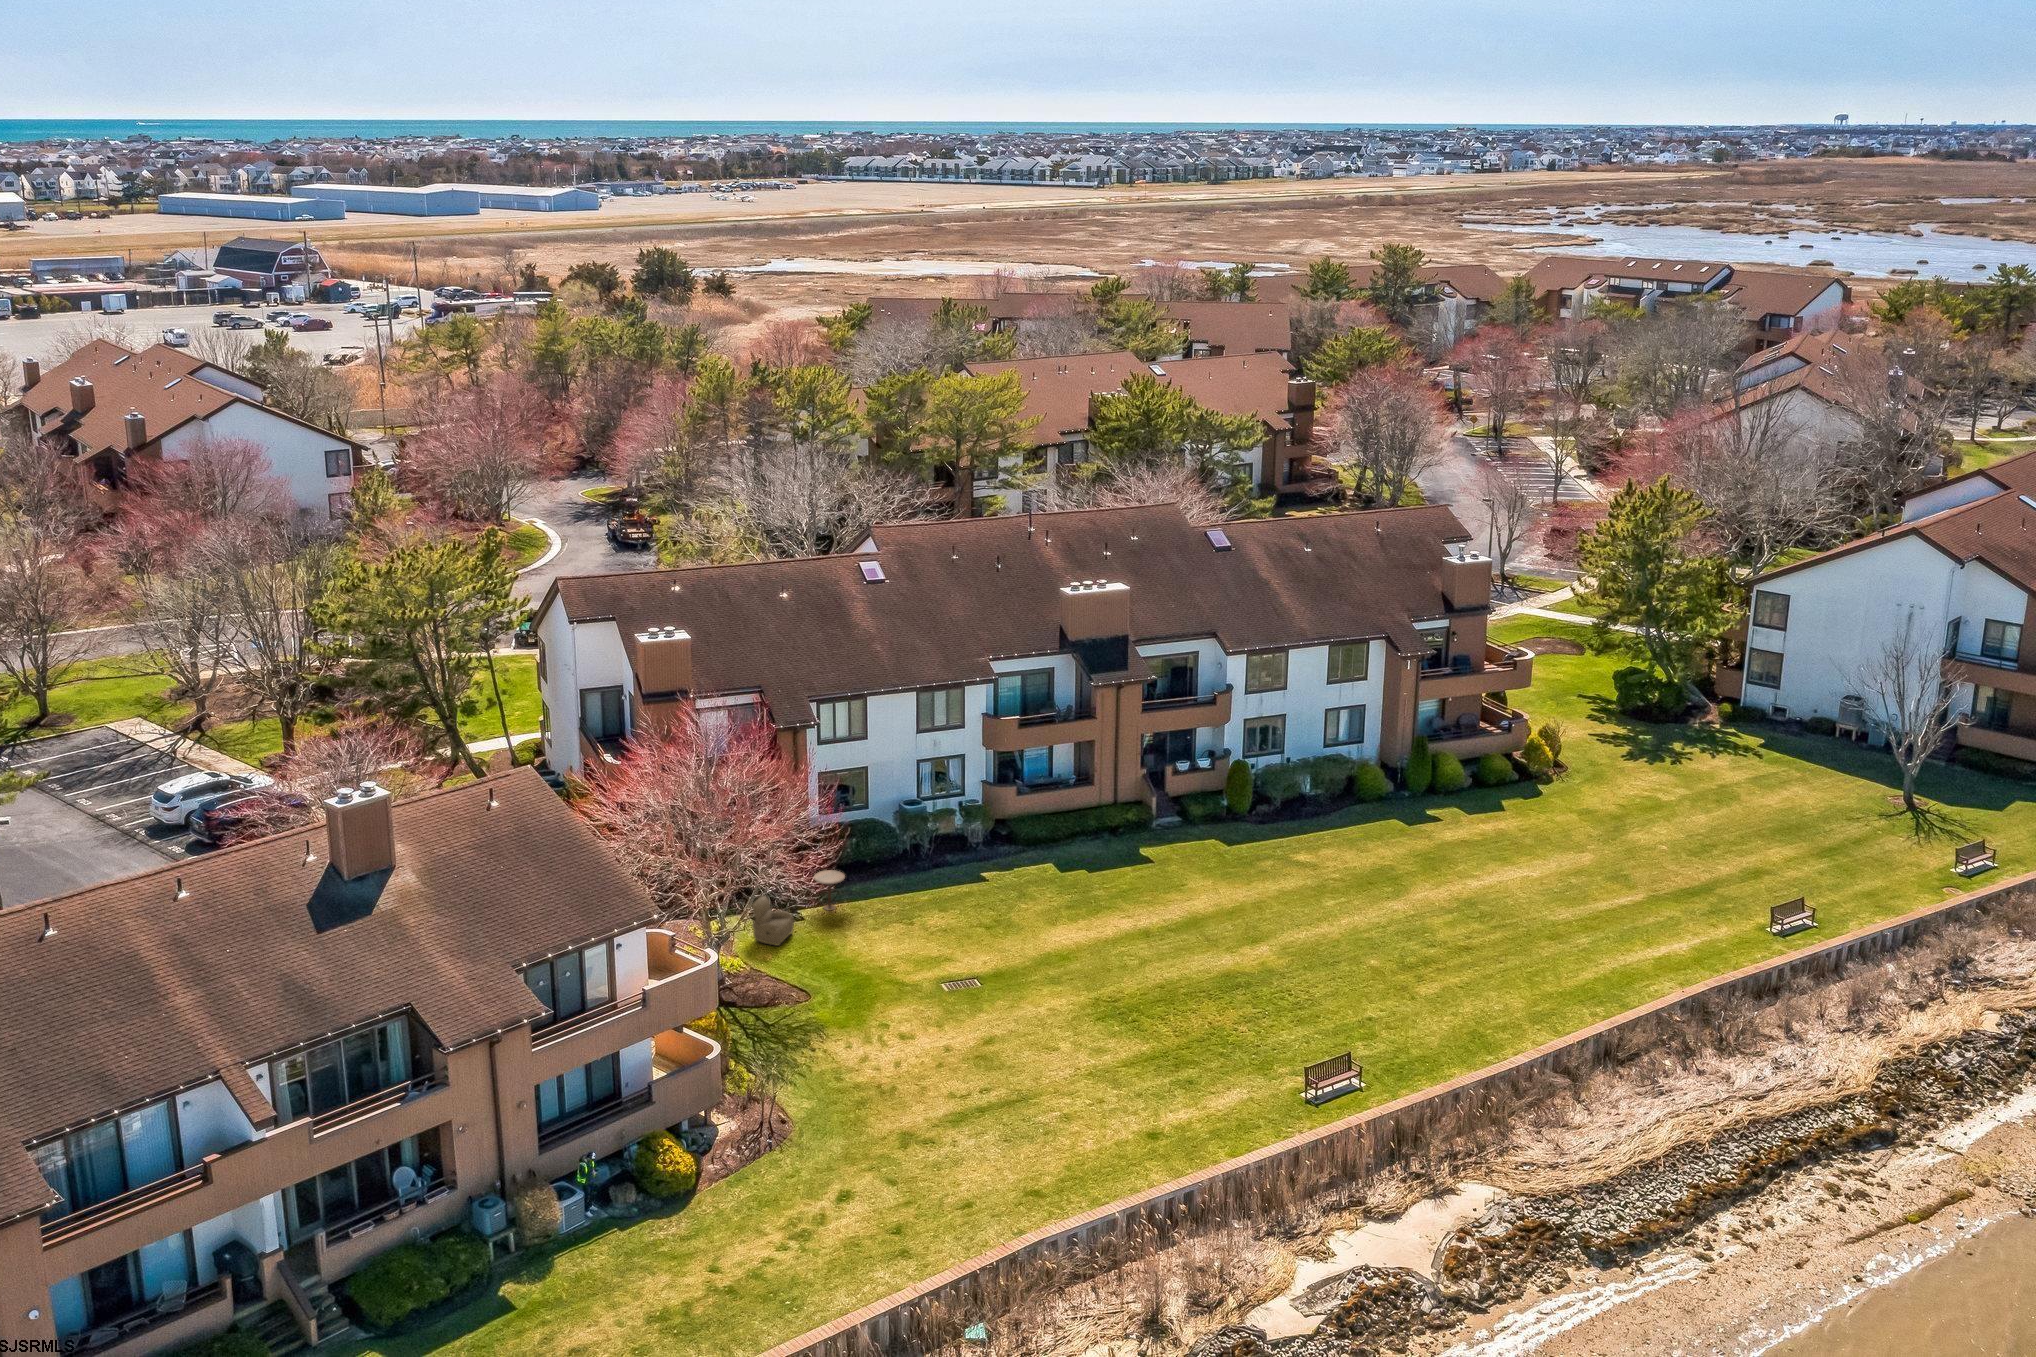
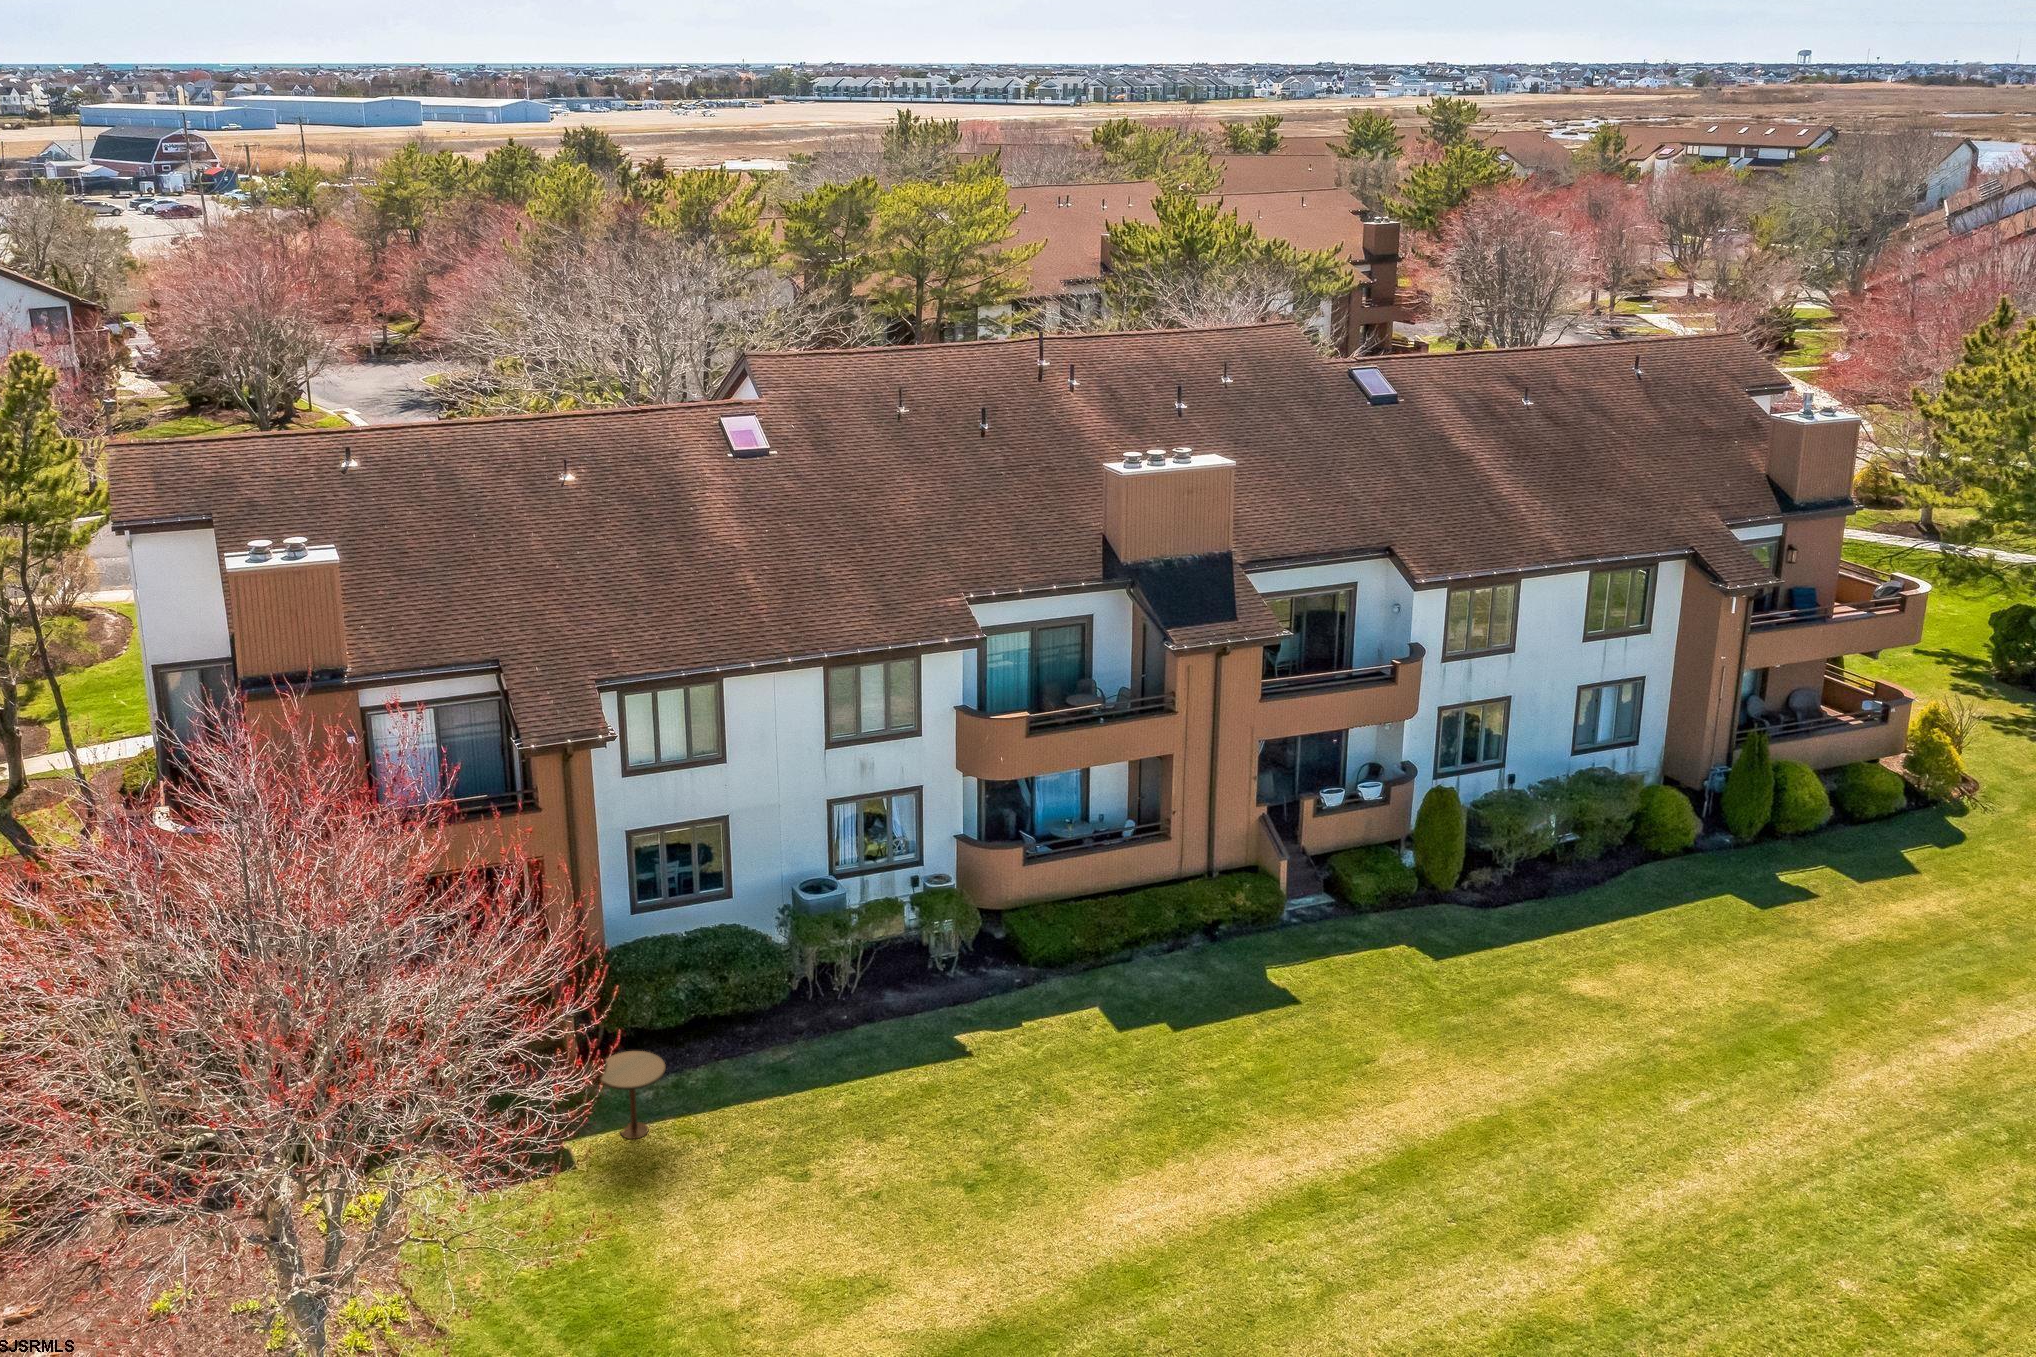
chair: present [752,896,794,946] -> none [432,1126,545,1247]

